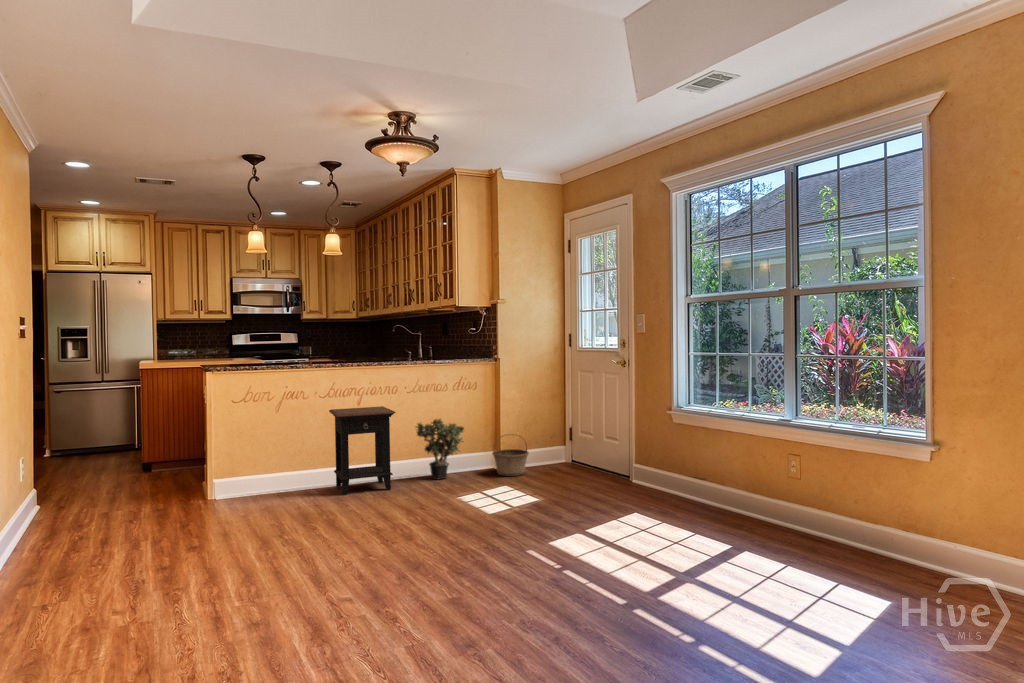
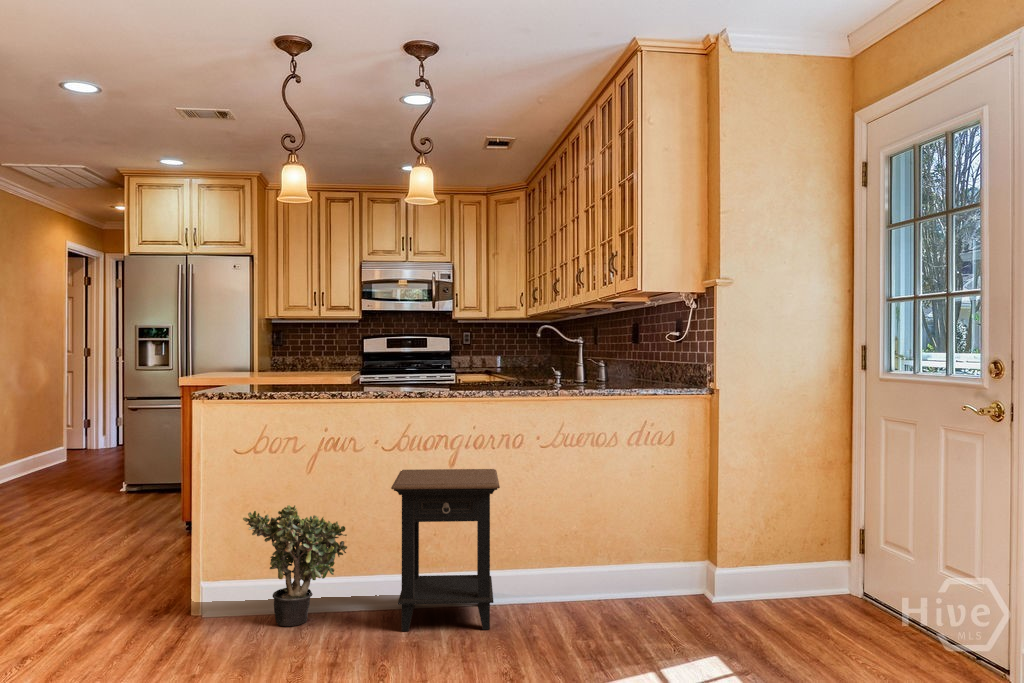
potted plant: present [416,419,464,479] -> present [243,505,347,626]
basket: present [493,434,529,476] -> none [695,539,769,626]

